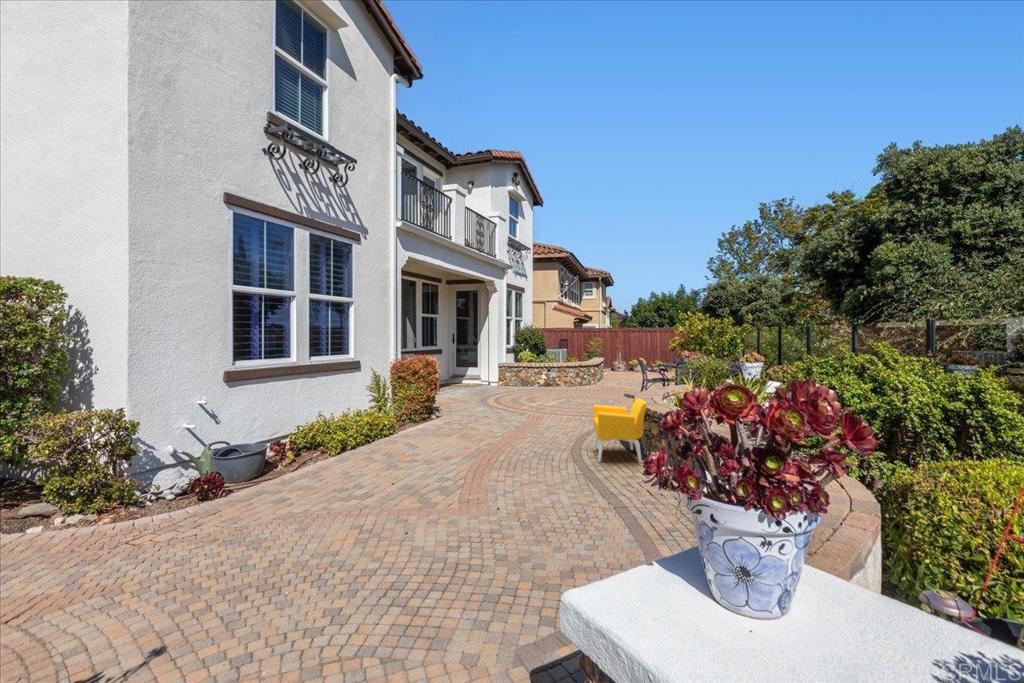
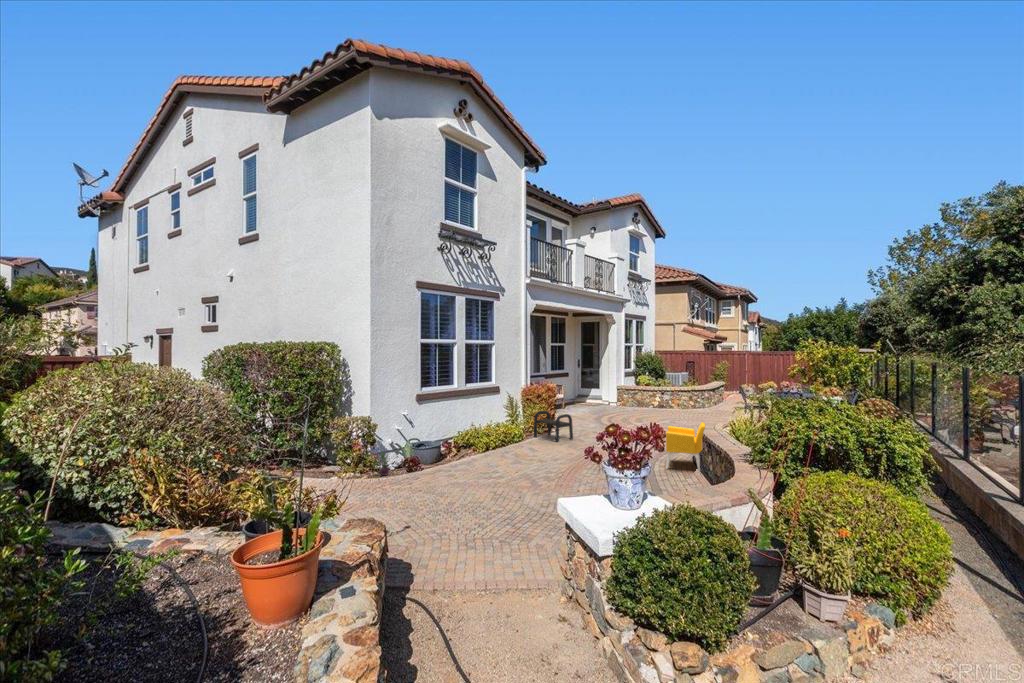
bench: none [409,393,461,433] -> present [534,411,573,442]
decorative plant: none [127,463,184,512] -> present [374,452,389,476]

